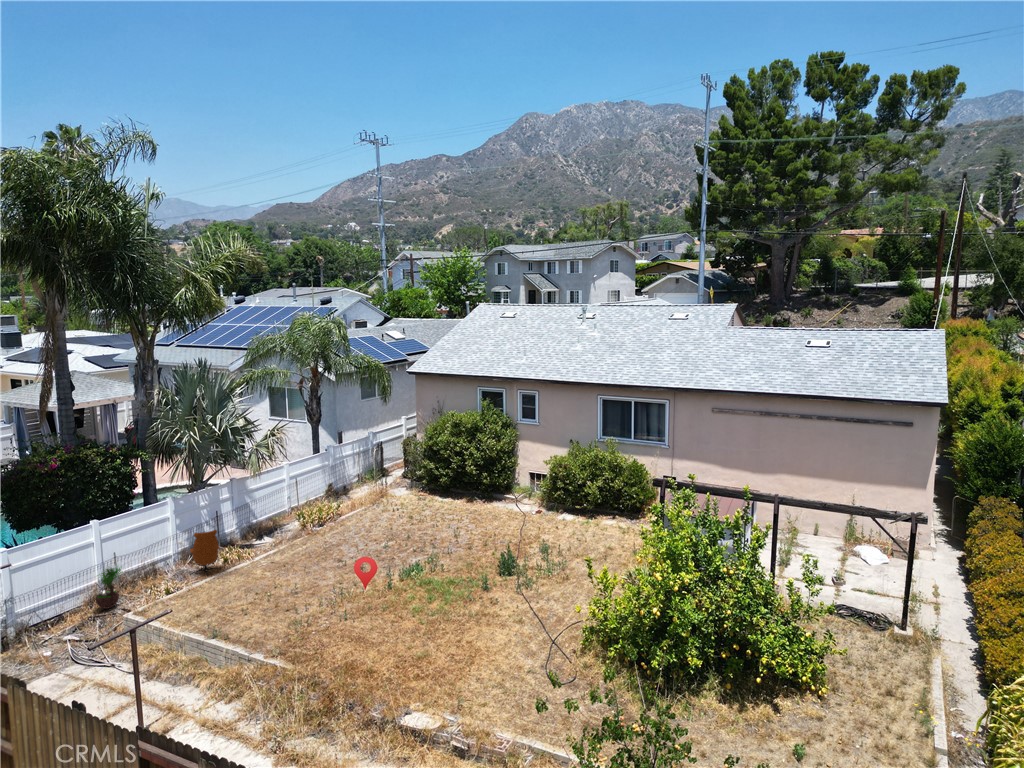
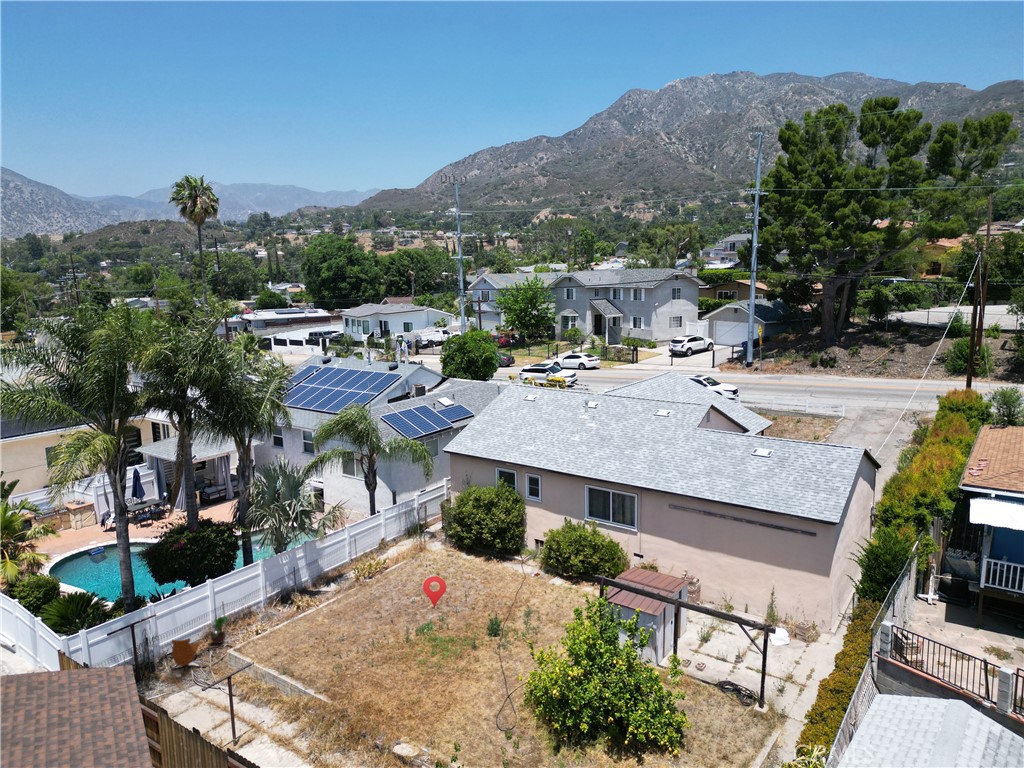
lounge chair: present [190,530,221,576] -> present [172,638,199,674]

